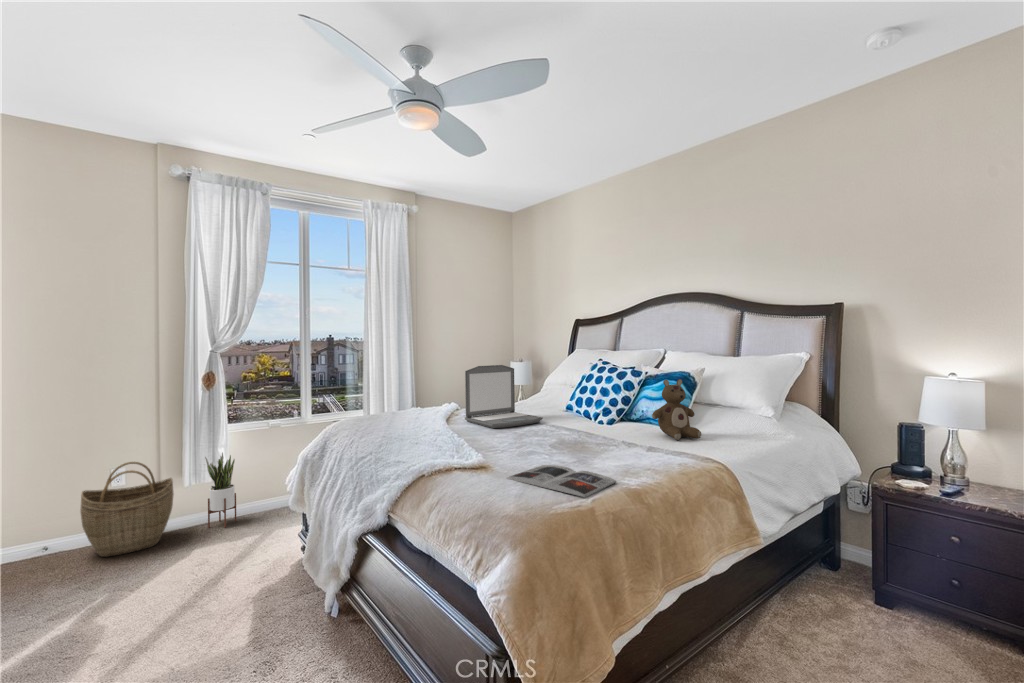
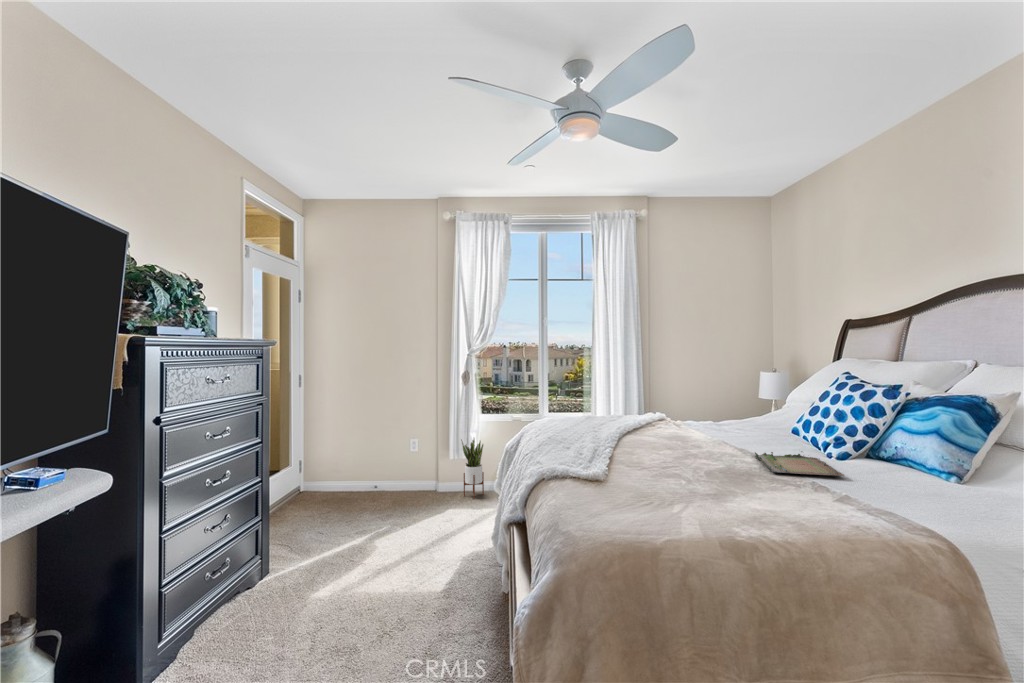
laptop: present [465,365,543,428] -> none [653,375,744,445]
stuffed bear: present [652,379,701,440] -> none [886,405,976,499]
tray: none [559,420,630,440] -> present [755,452,844,476]
woven basket: present [80,462,174,557] -> none [387,436,441,503]
magazine: present [507,465,616,497] -> none [617,492,741,536]

